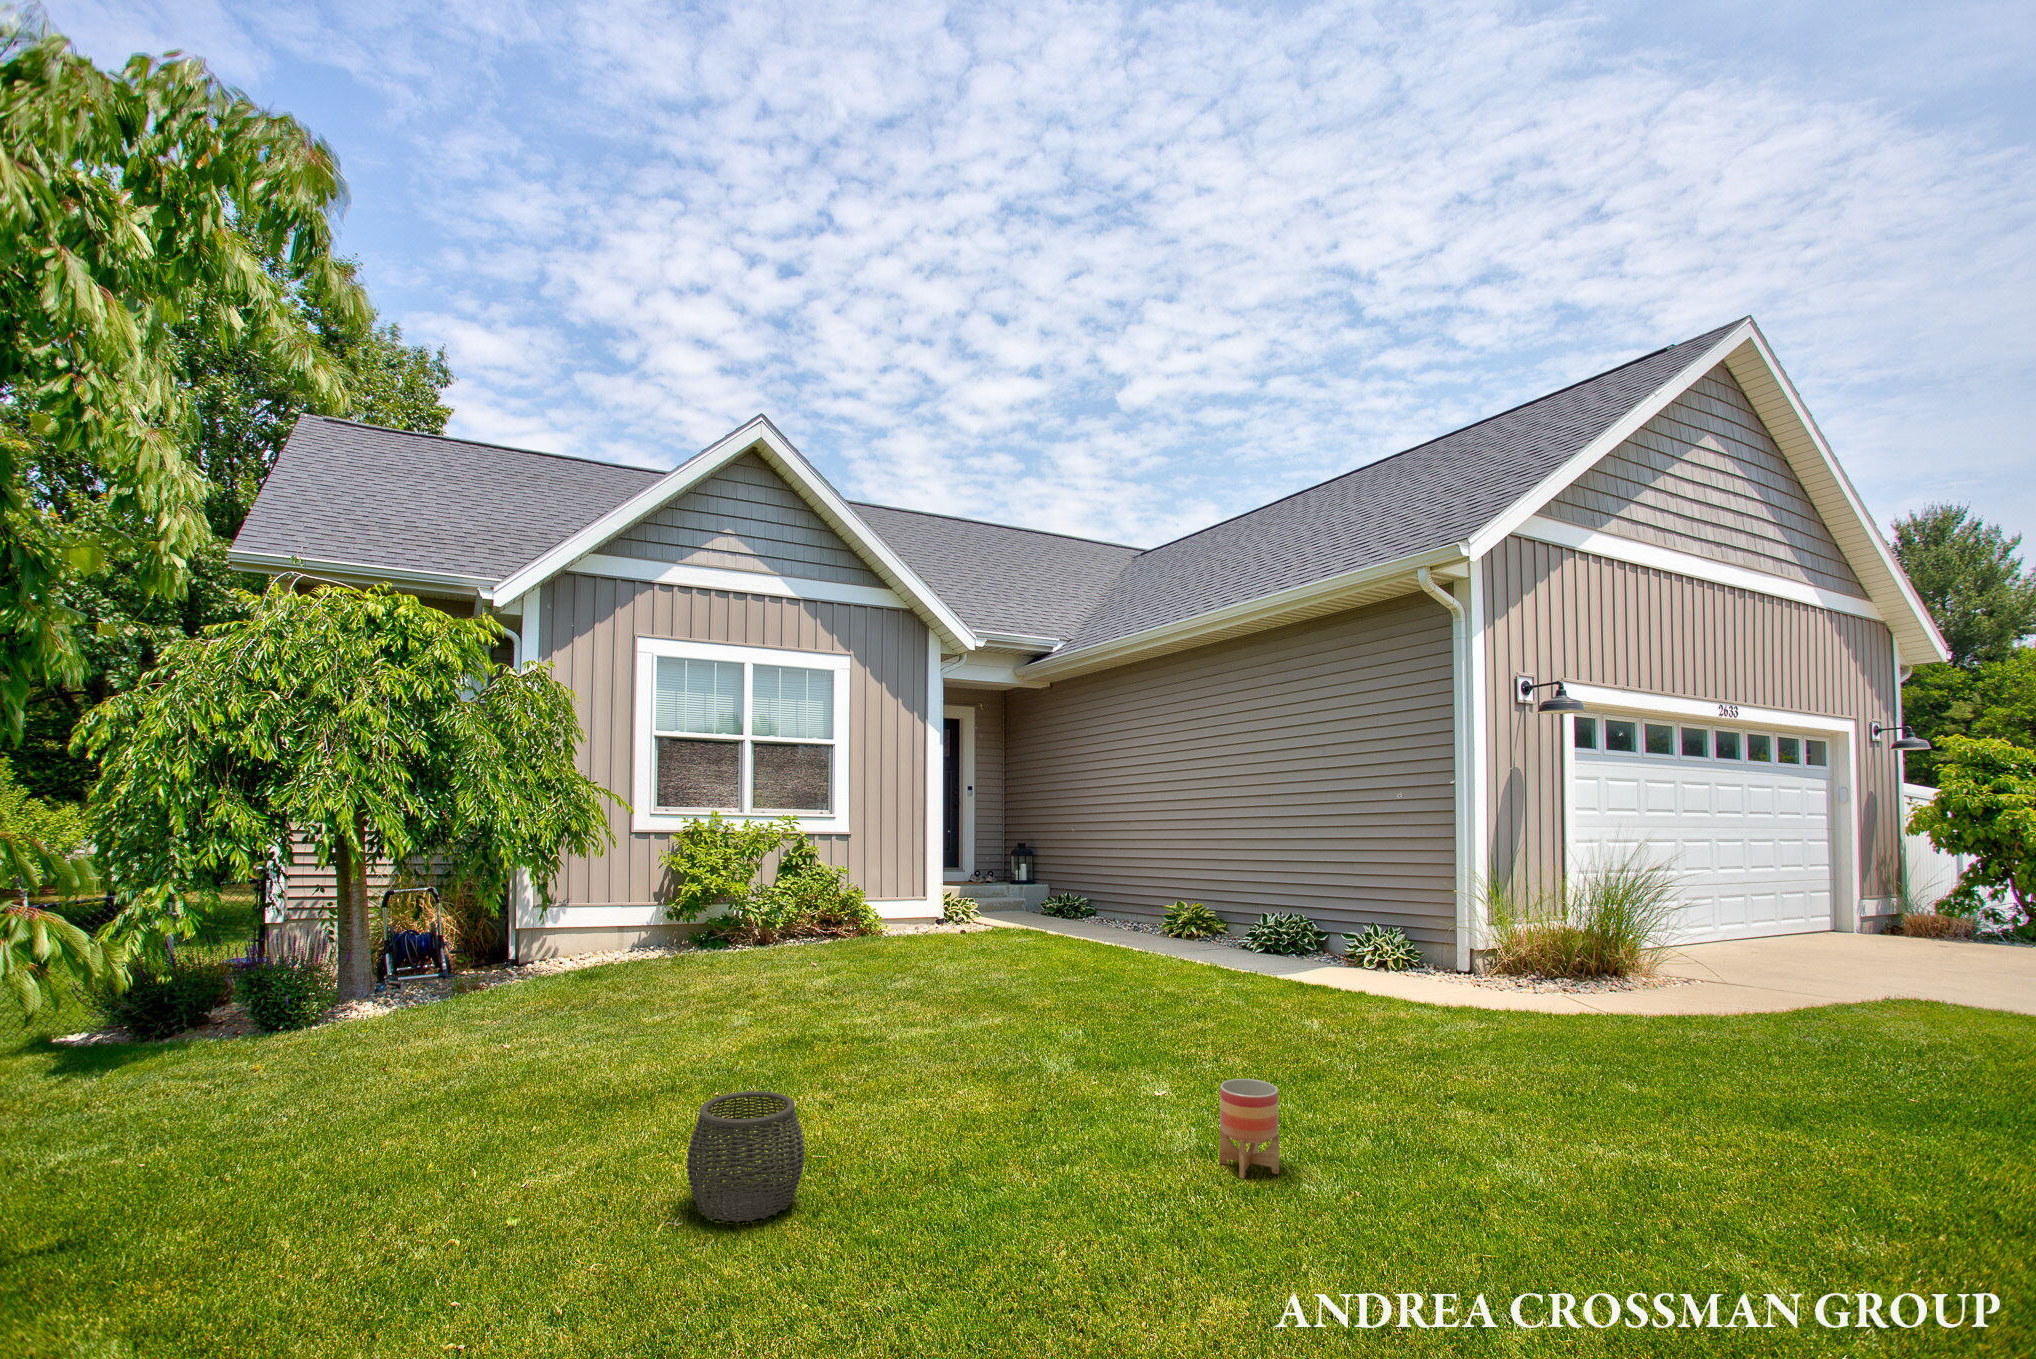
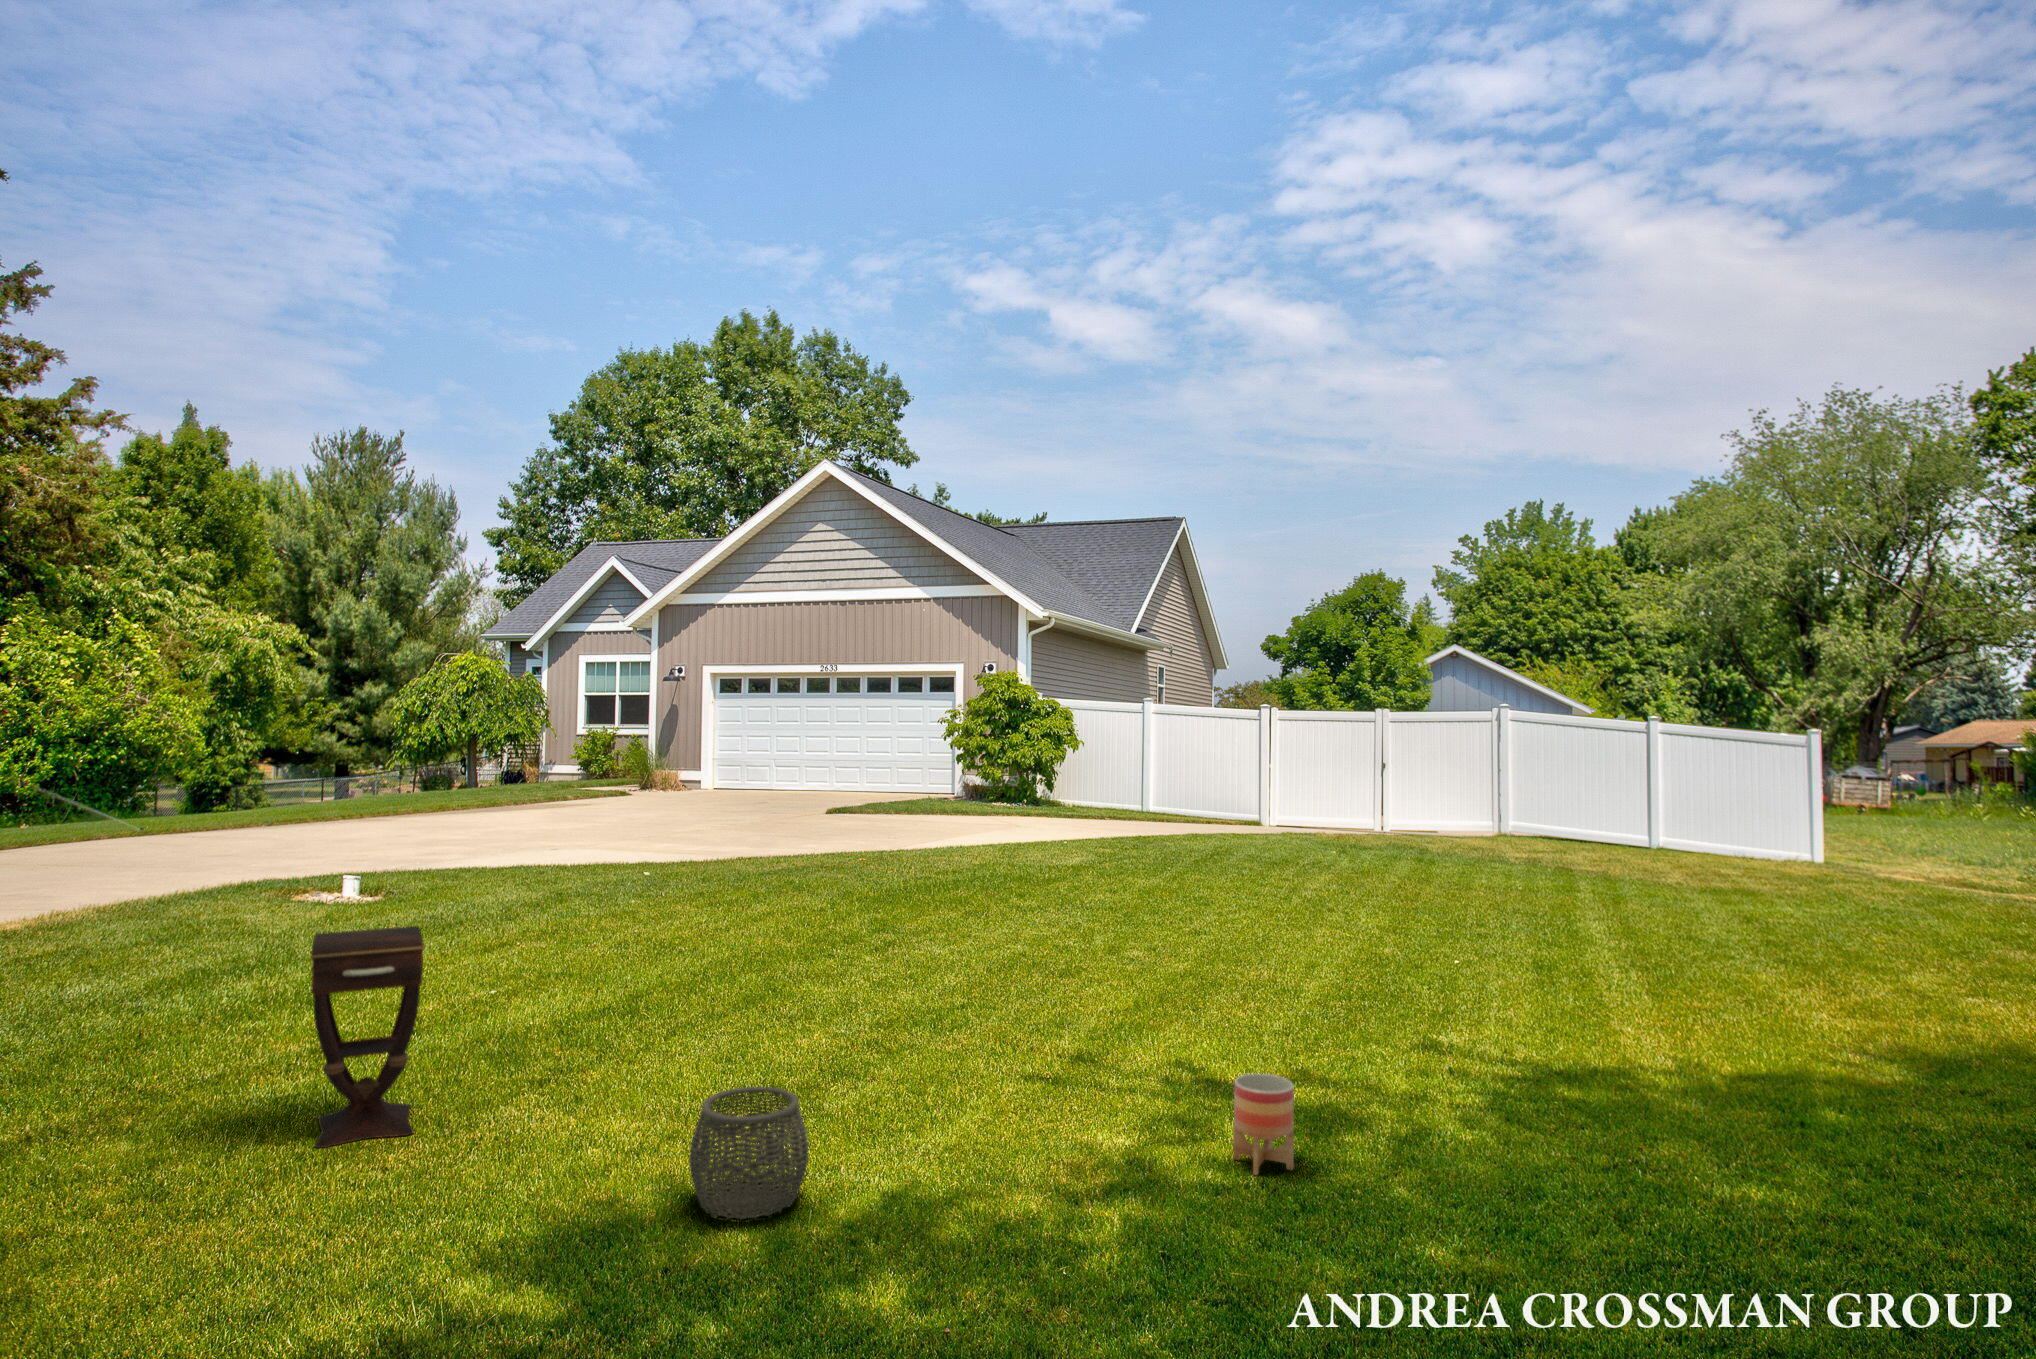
side table: none [325,939,437,1155] -> present [311,926,424,1148]

